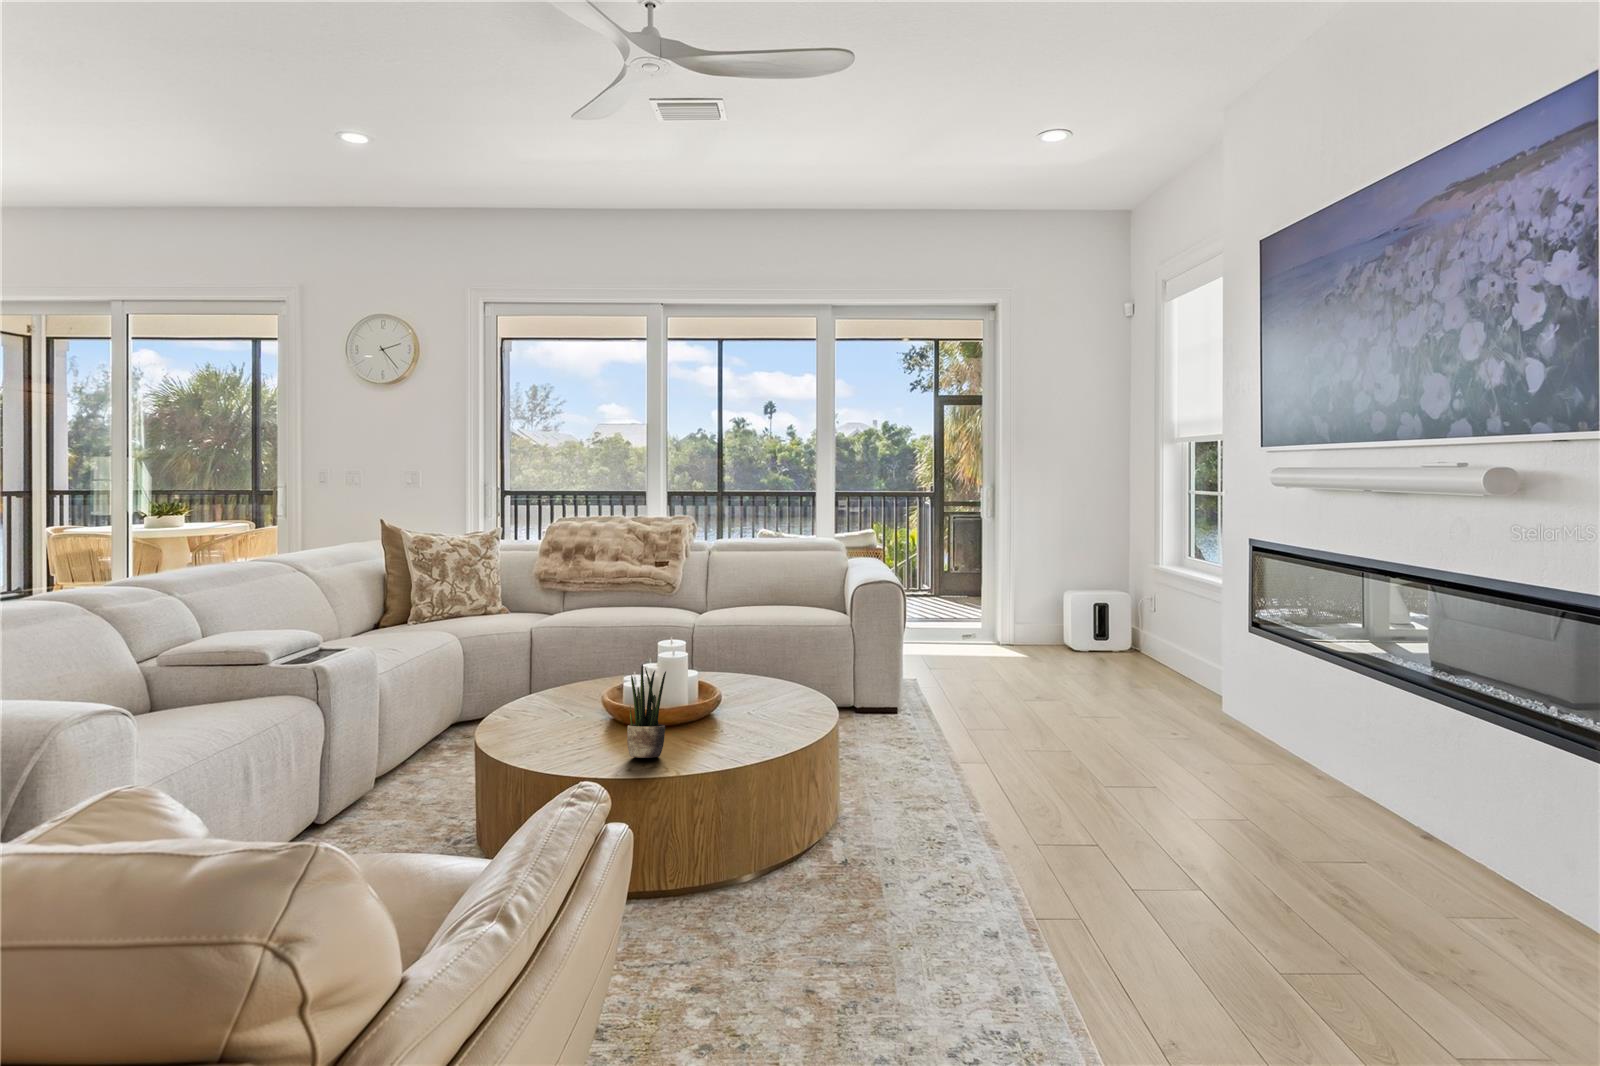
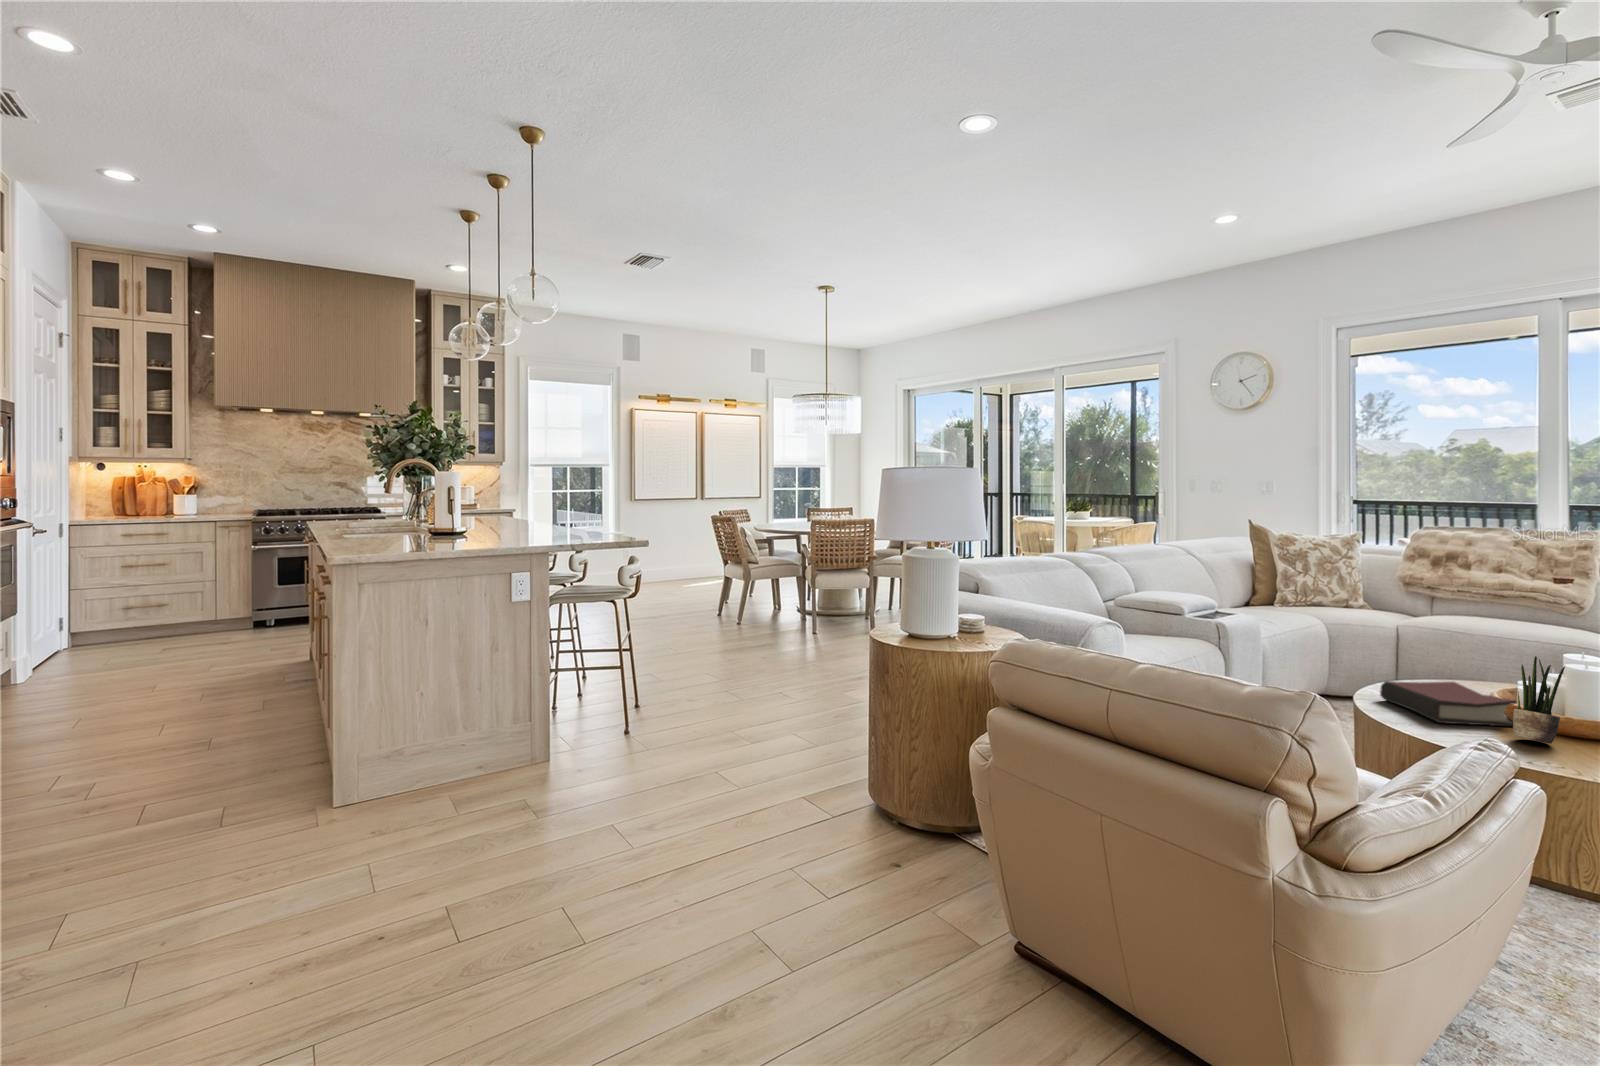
hardback book: none [506,697,630,757] -> present [1380,681,1516,726]

